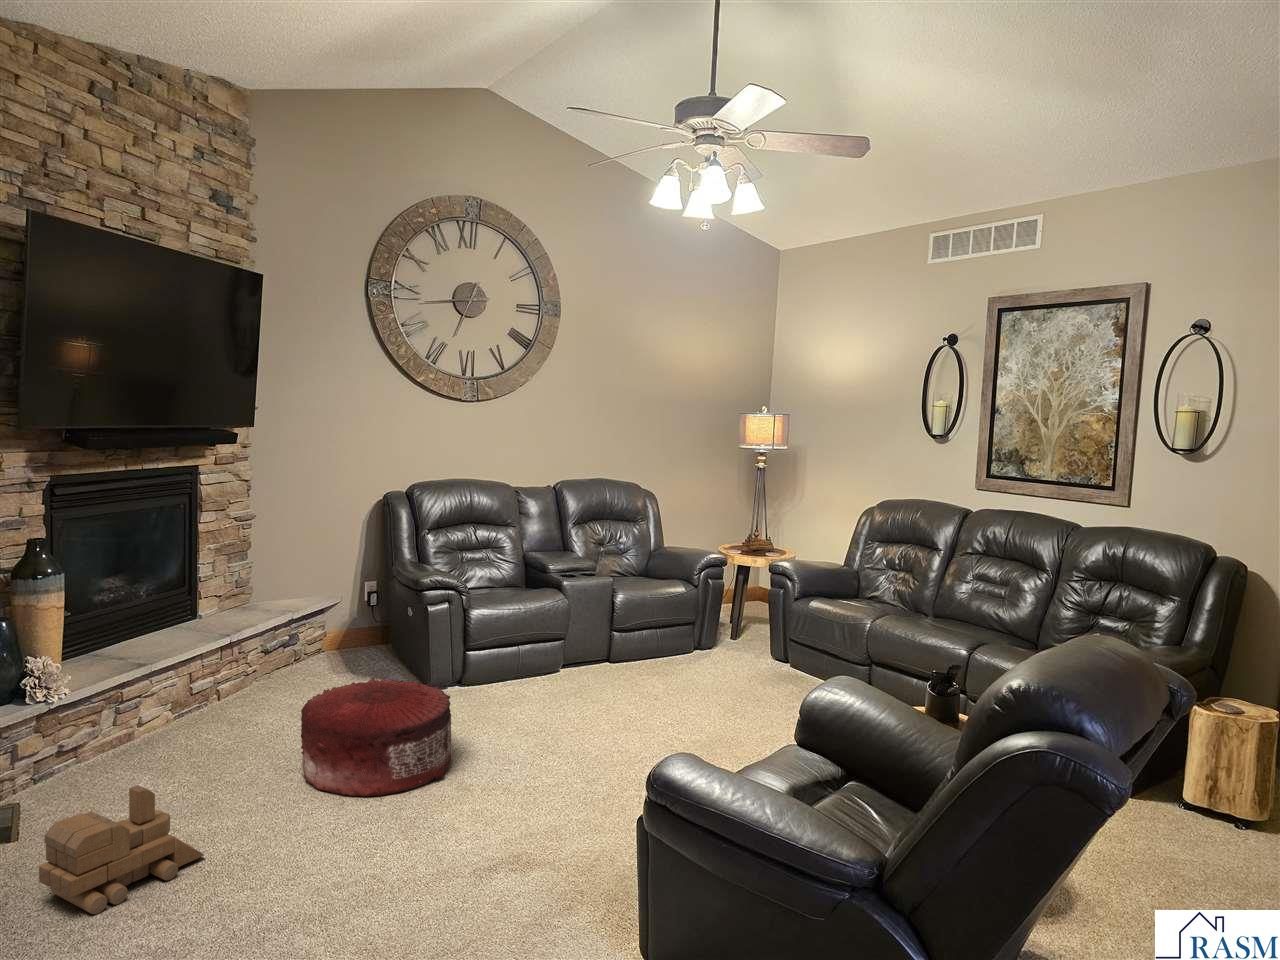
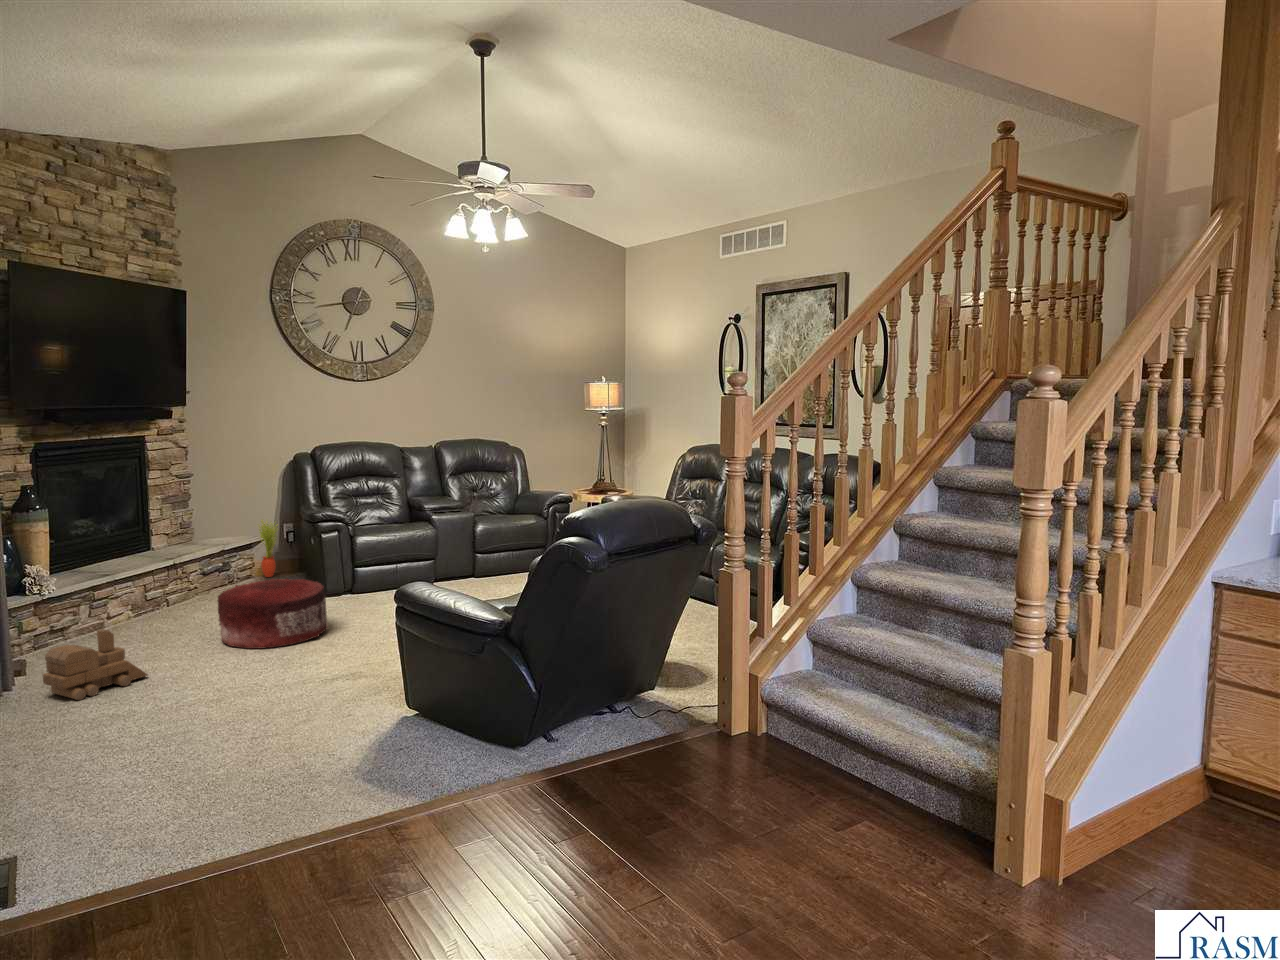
potted plant: none [332,574,360,651] -> present [259,520,278,577]

